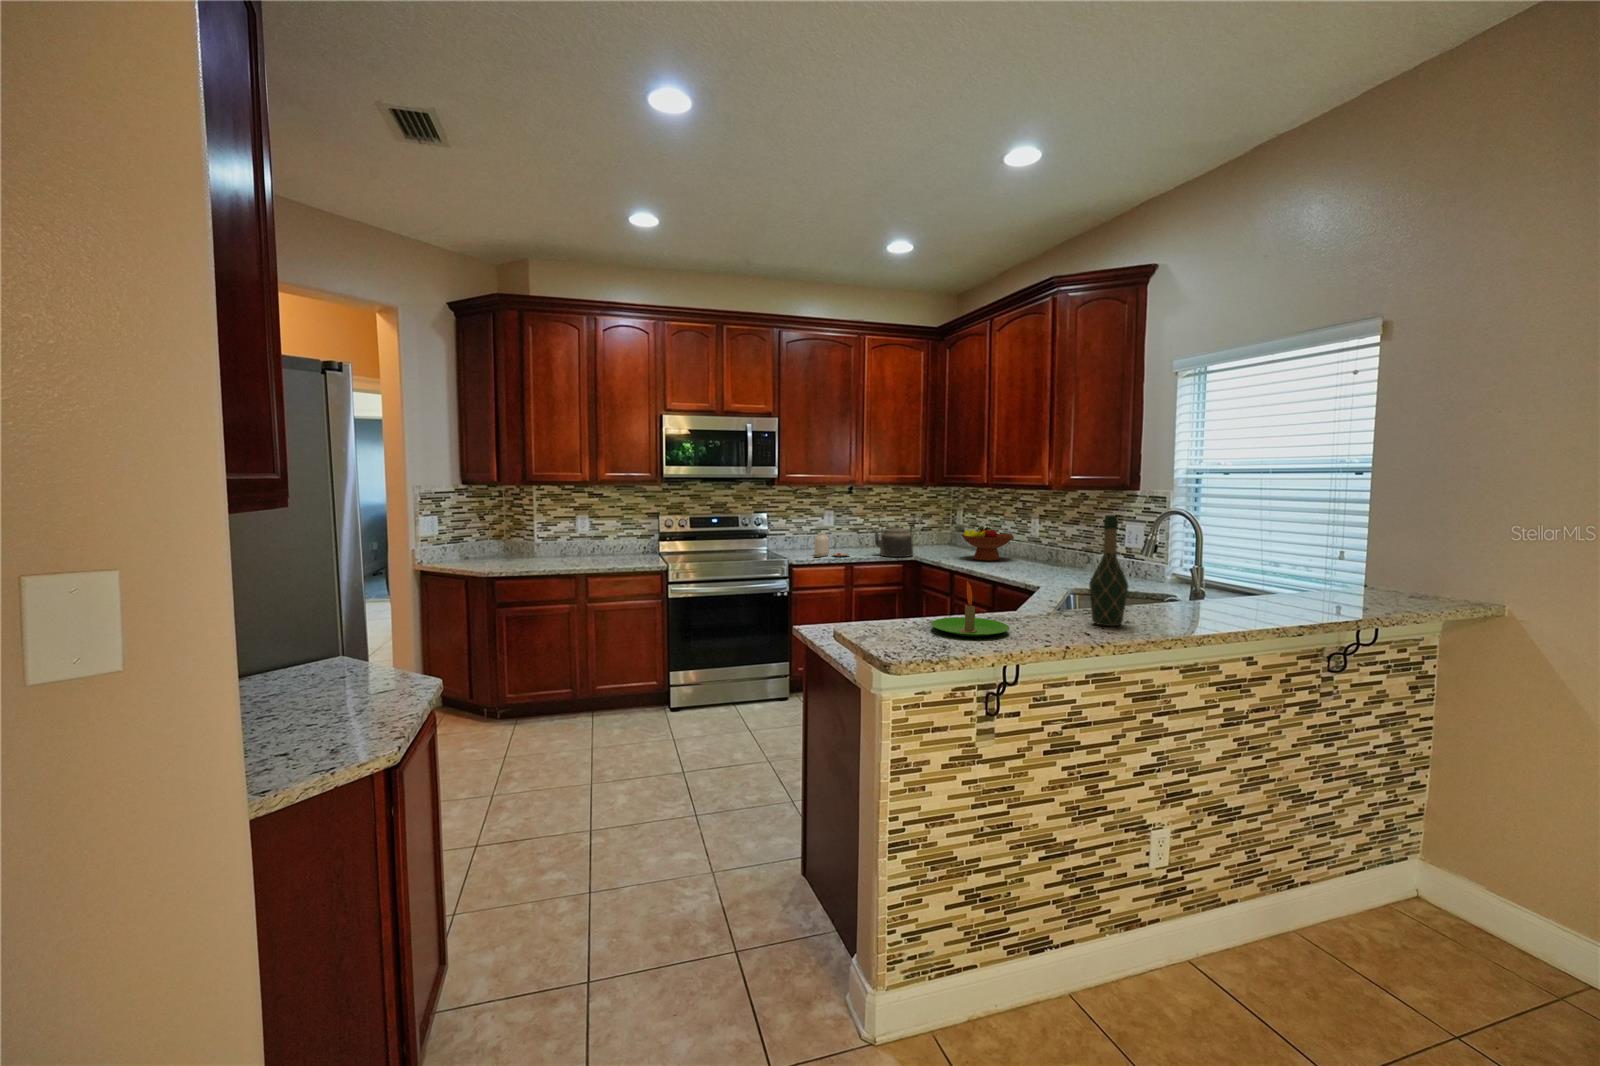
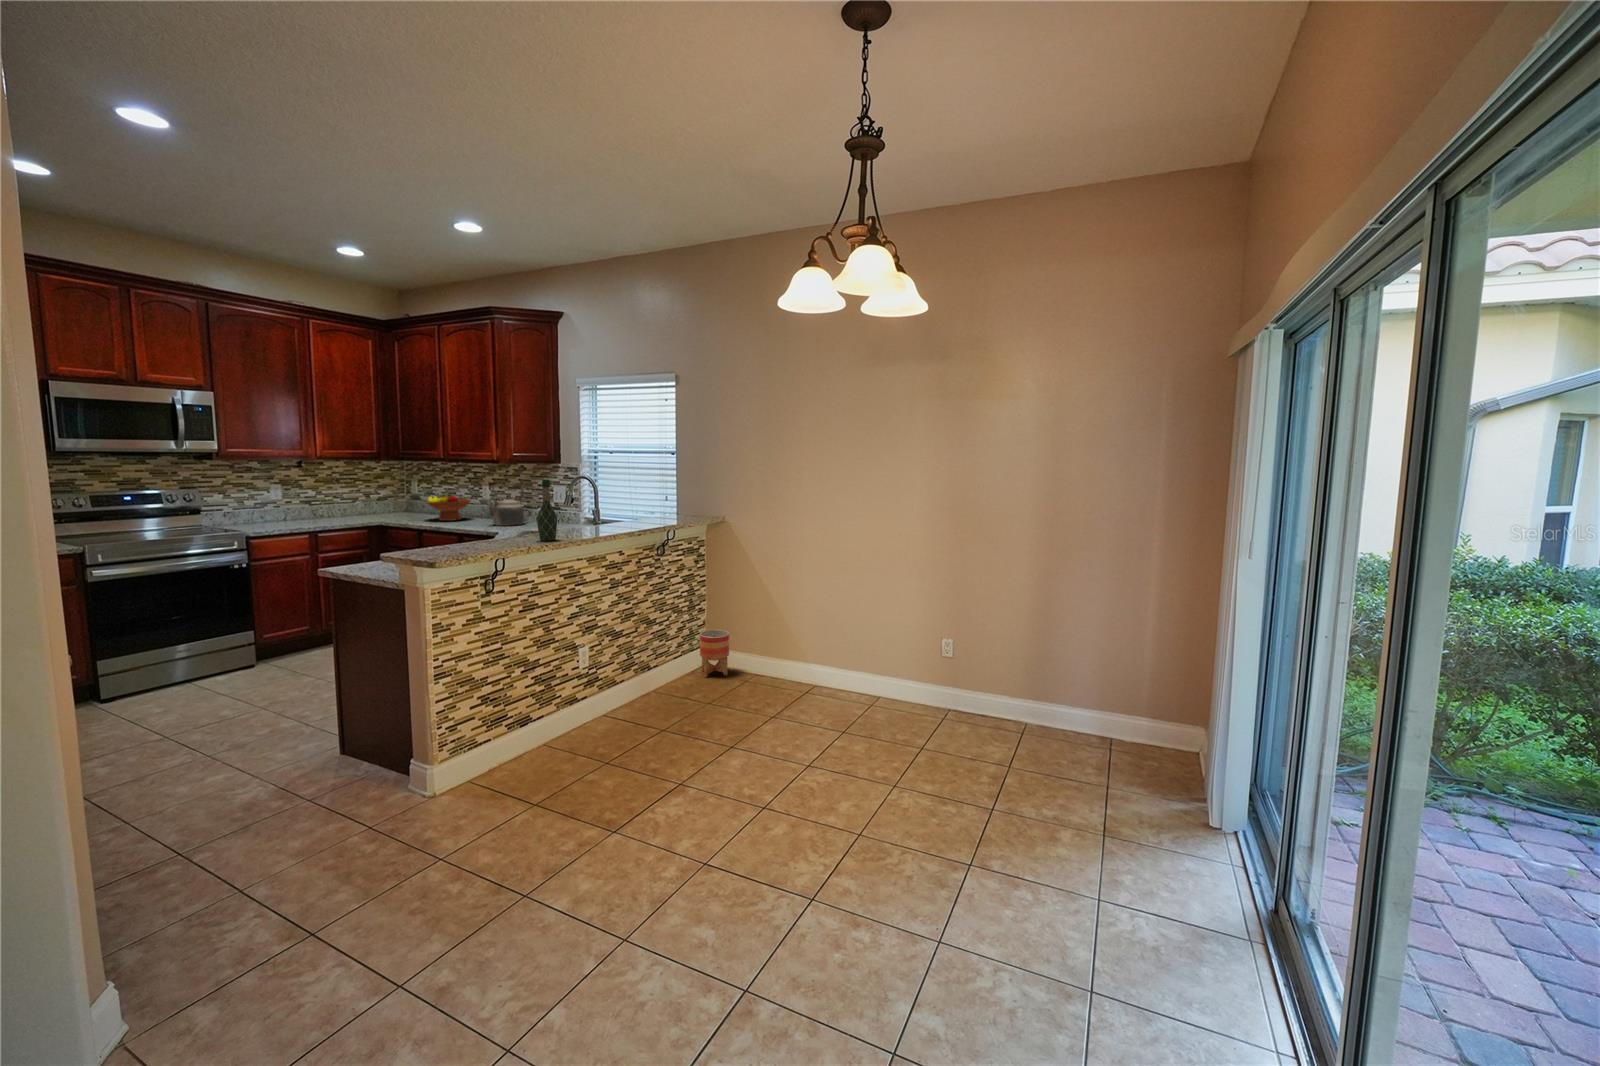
kettle: present [872,511,915,557] -> present [486,485,525,526]
jar: present [813,533,850,557] -> none [268,506,314,529]
candle: present [931,582,1009,637] -> none [445,521,495,552]
planter: none [1415,836,1506,958] -> present [700,630,729,677]

